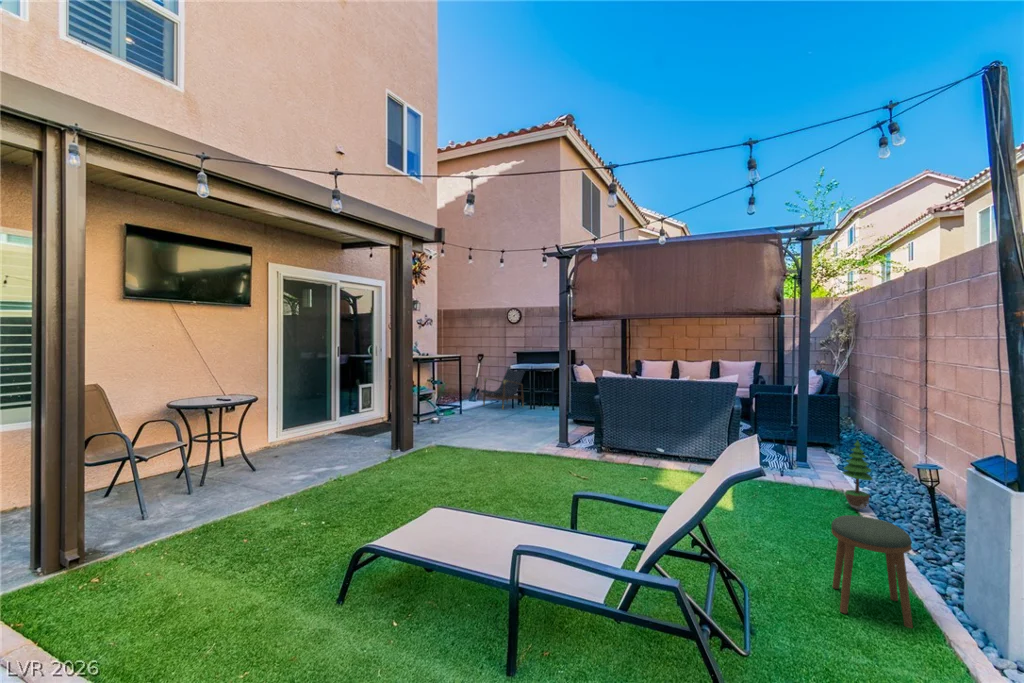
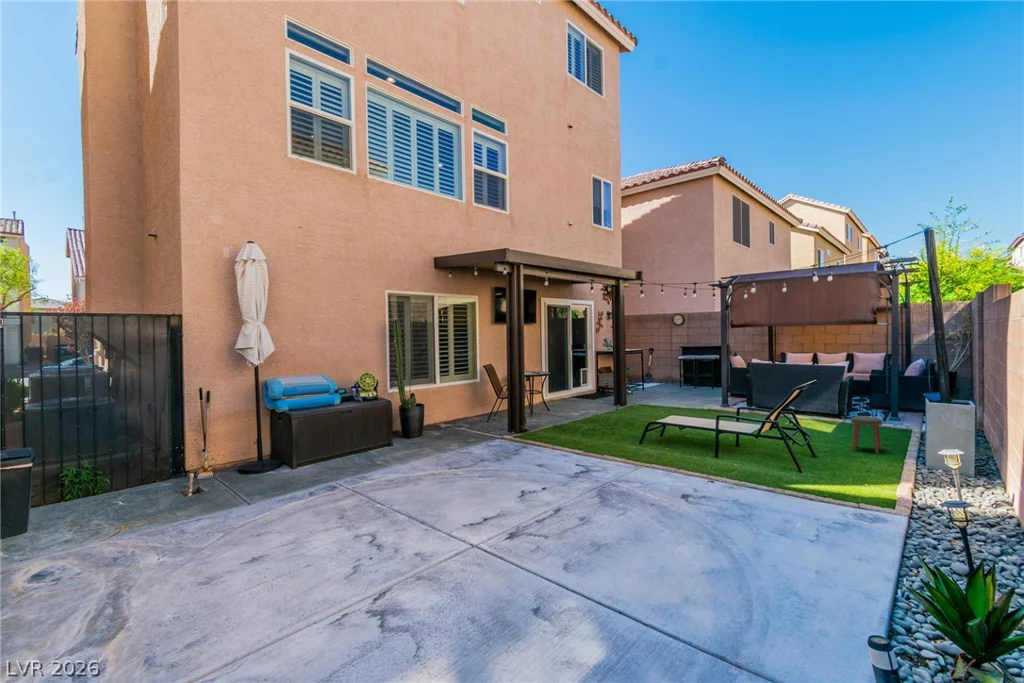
lounge chair: present [481,368,525,409] -> none [655,358,690,389]
potted tree: present [842,440,872,510] -> none [891,393,908,431]

